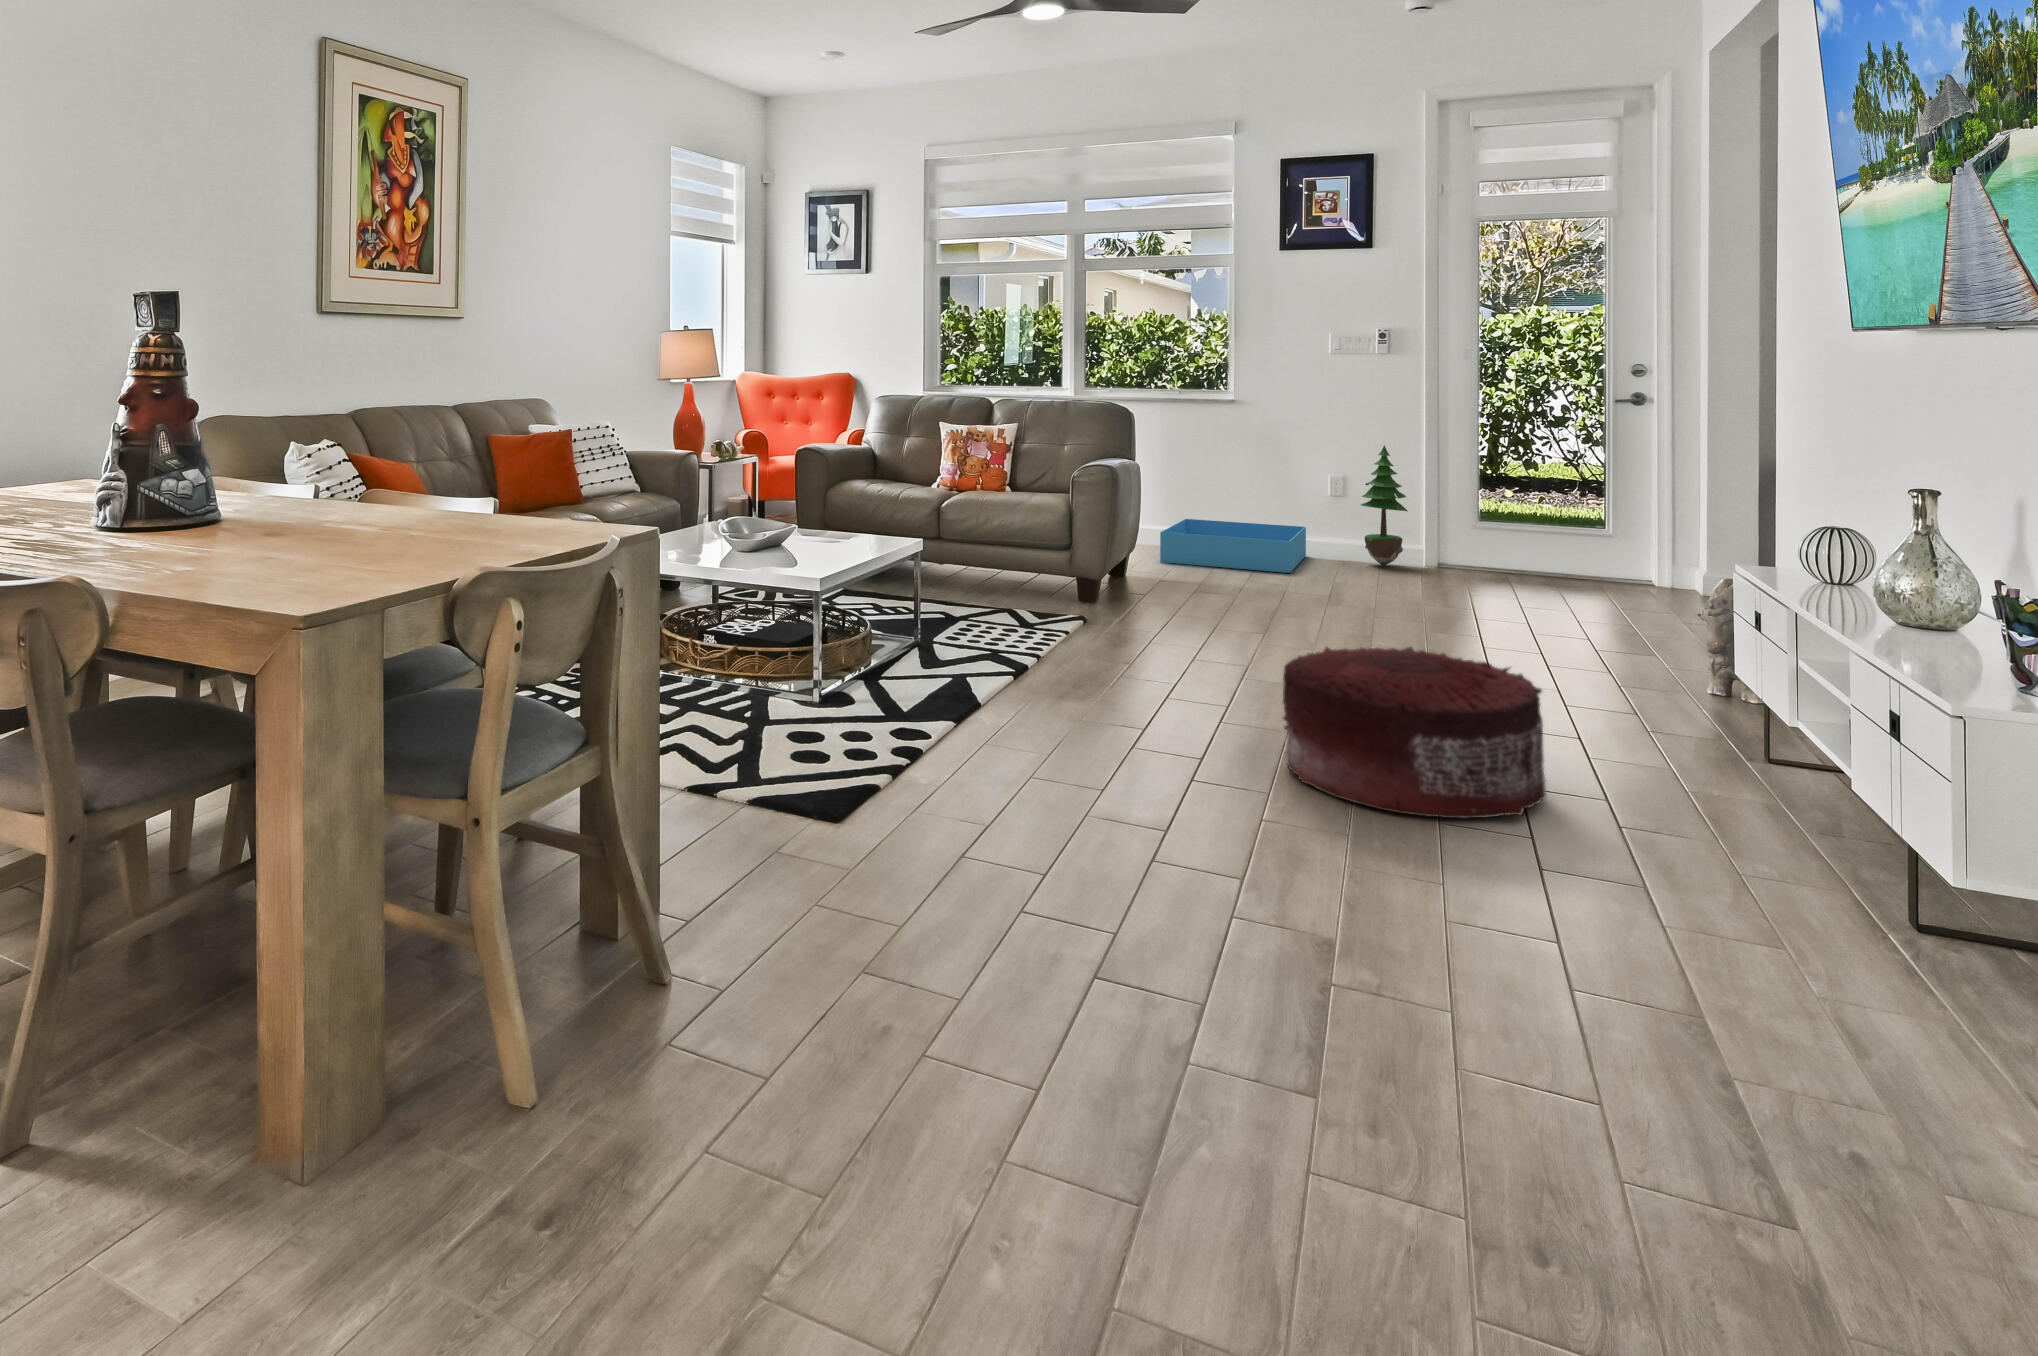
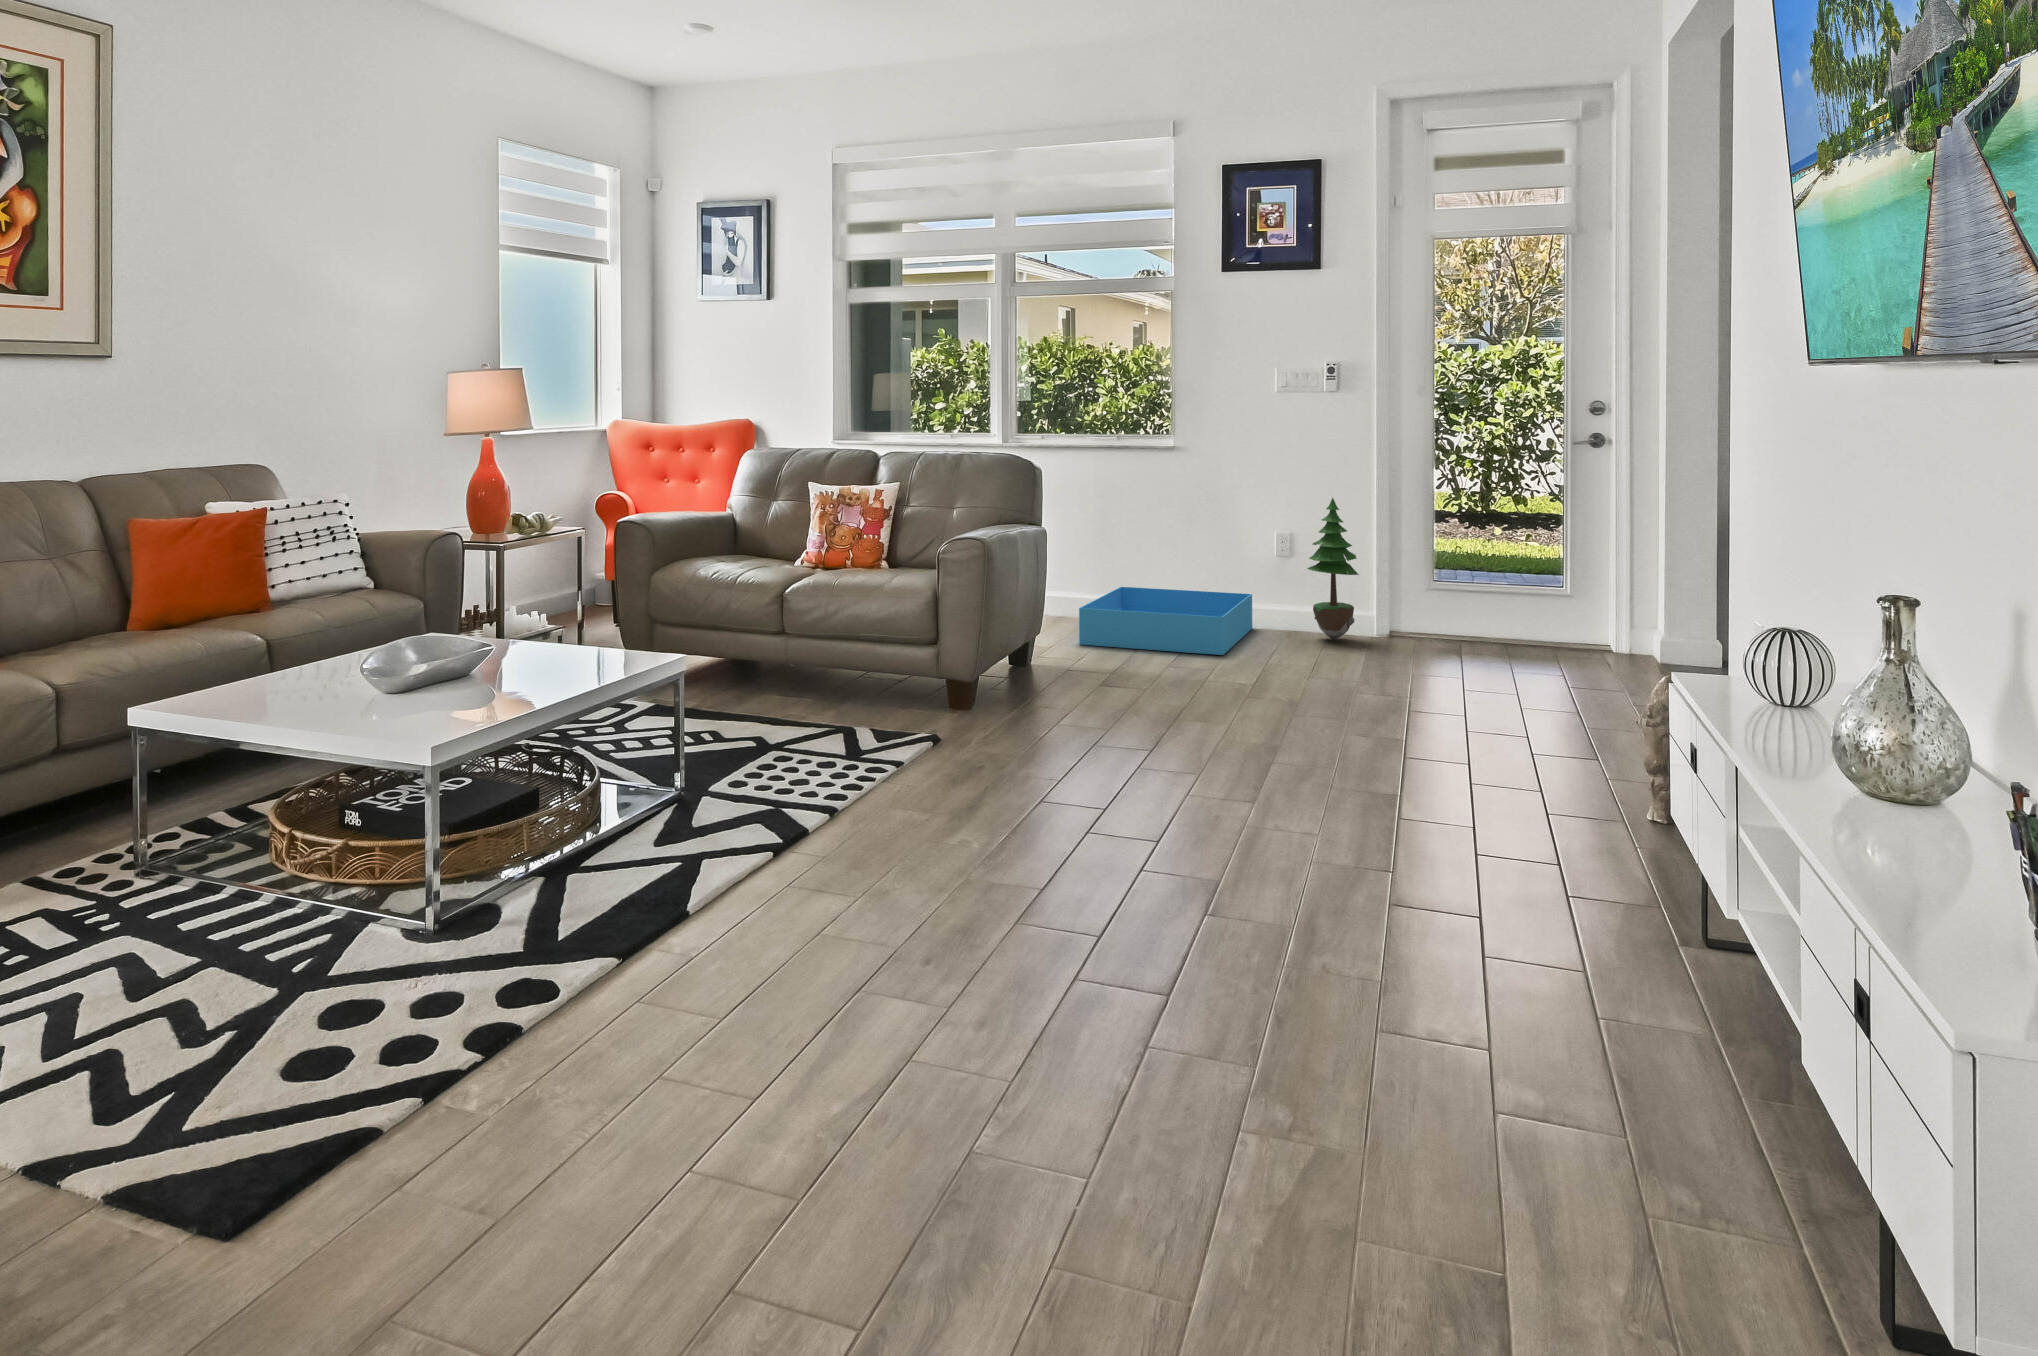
pouf: present [1283,647,1547,818] -> none [1046,828,1412,1152]

